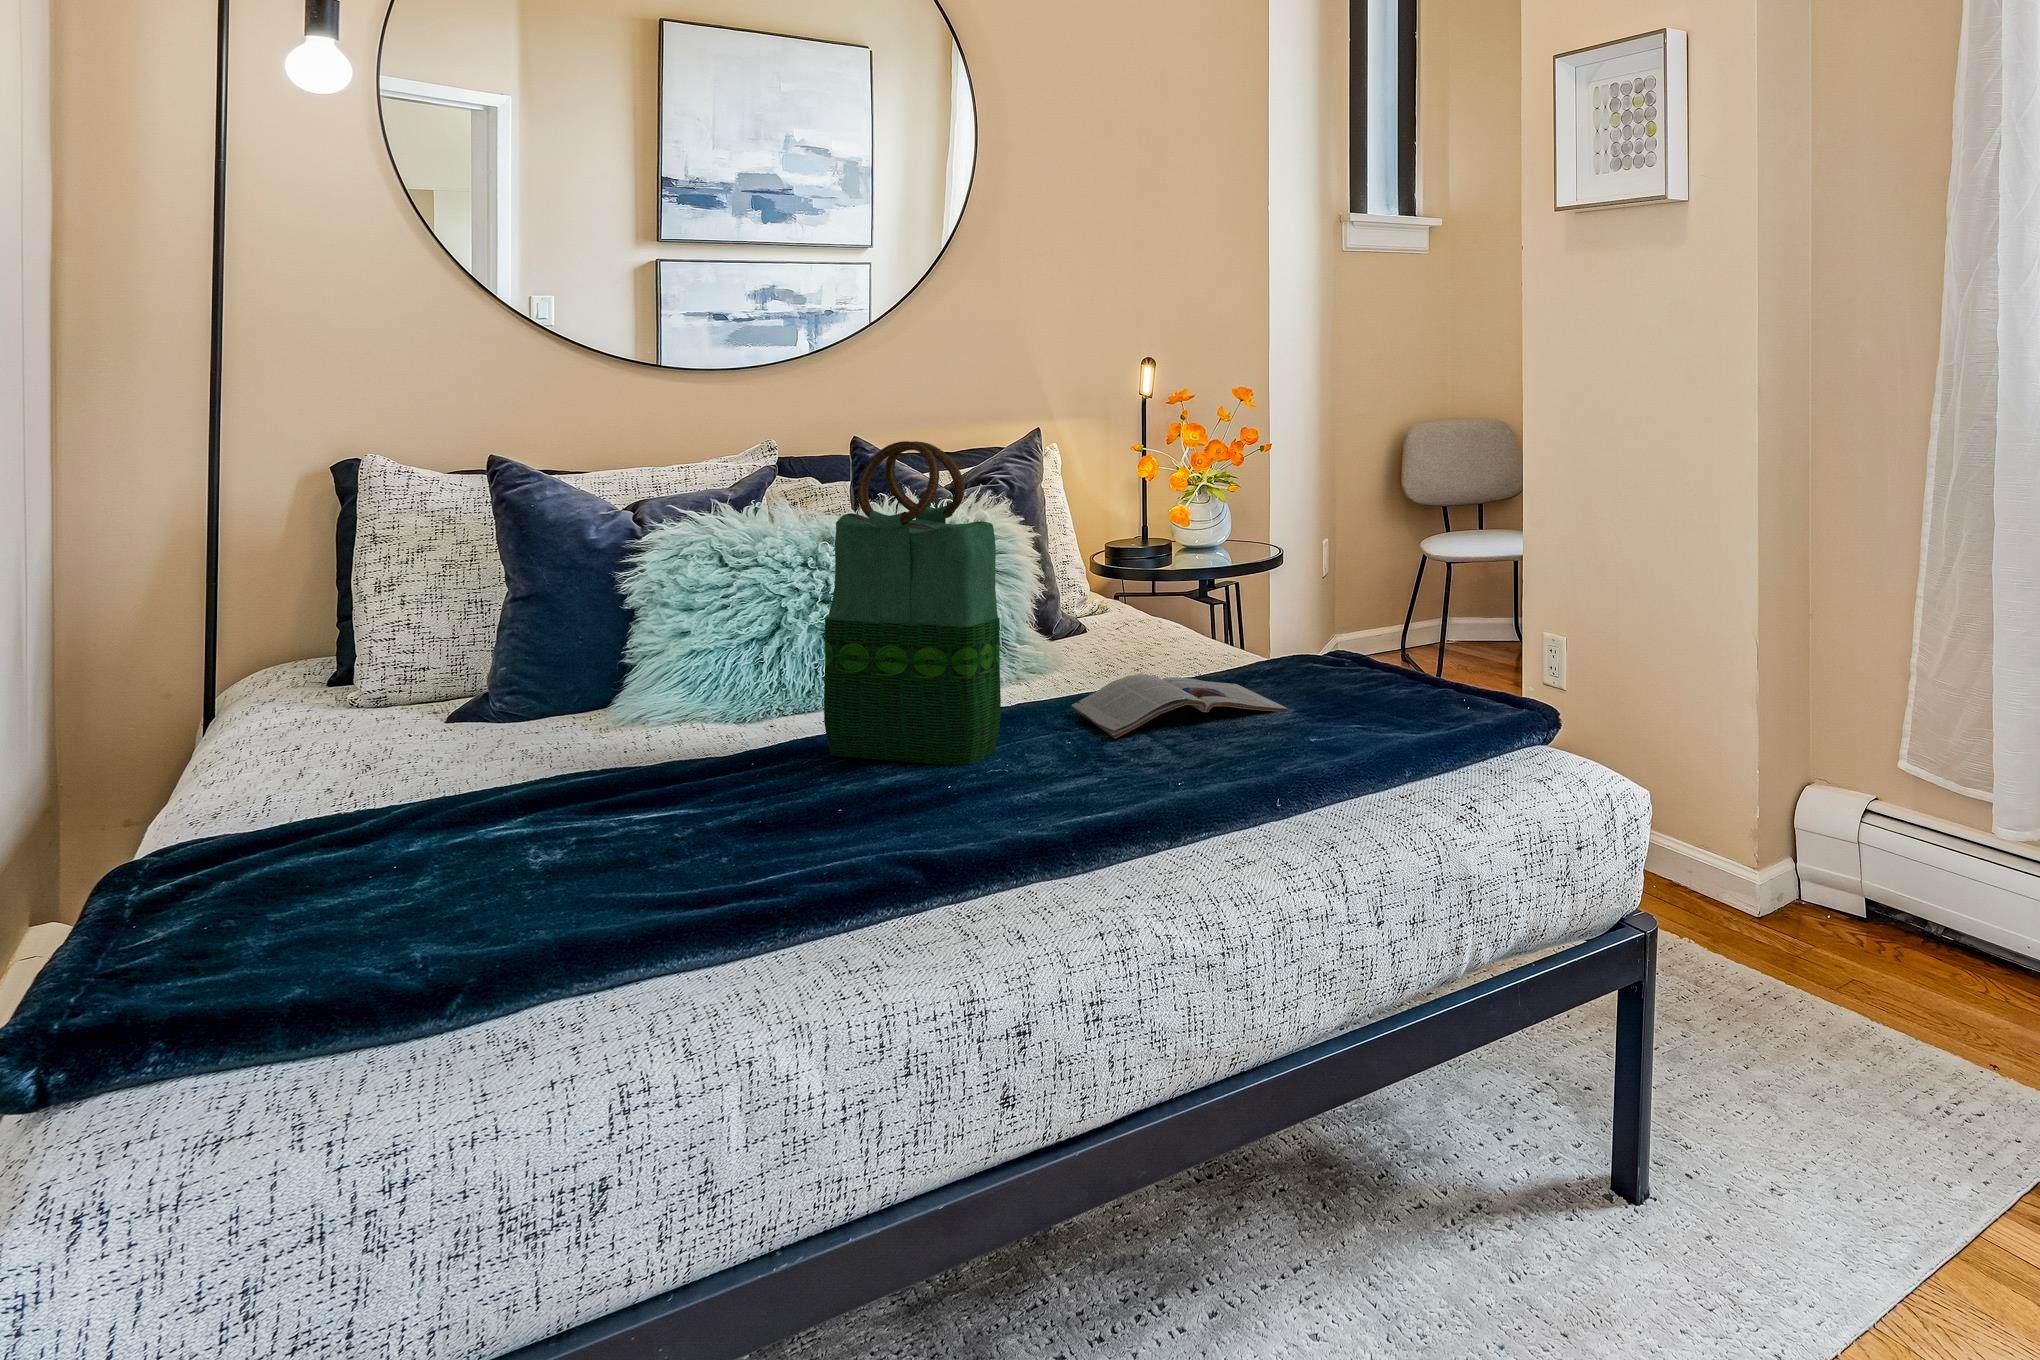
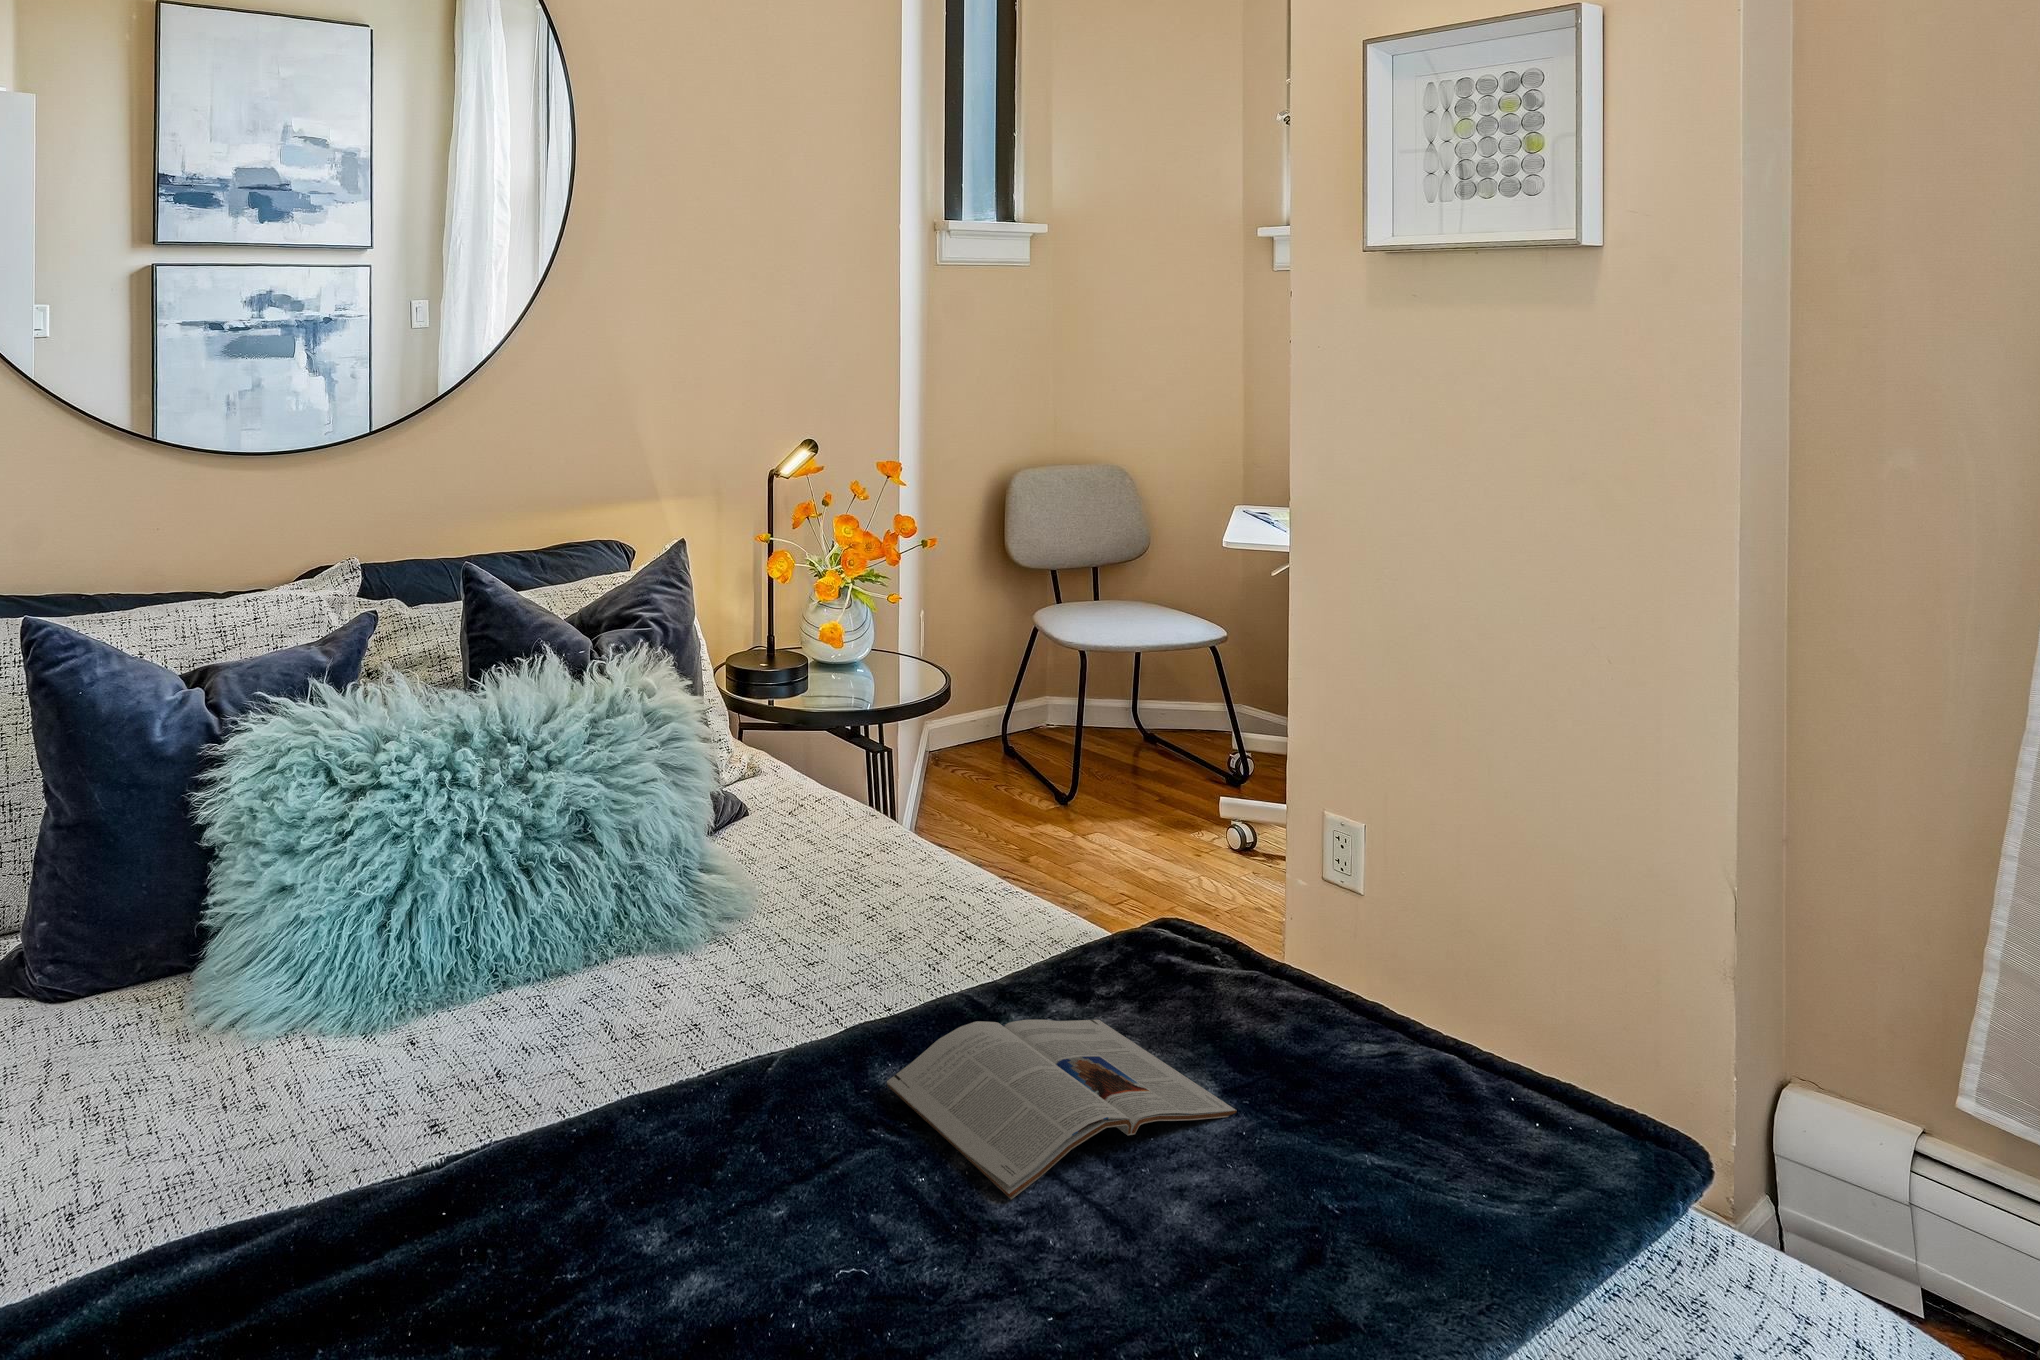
tote bag: present [824,441,1001,766] -> none [554,714,838,1274]

